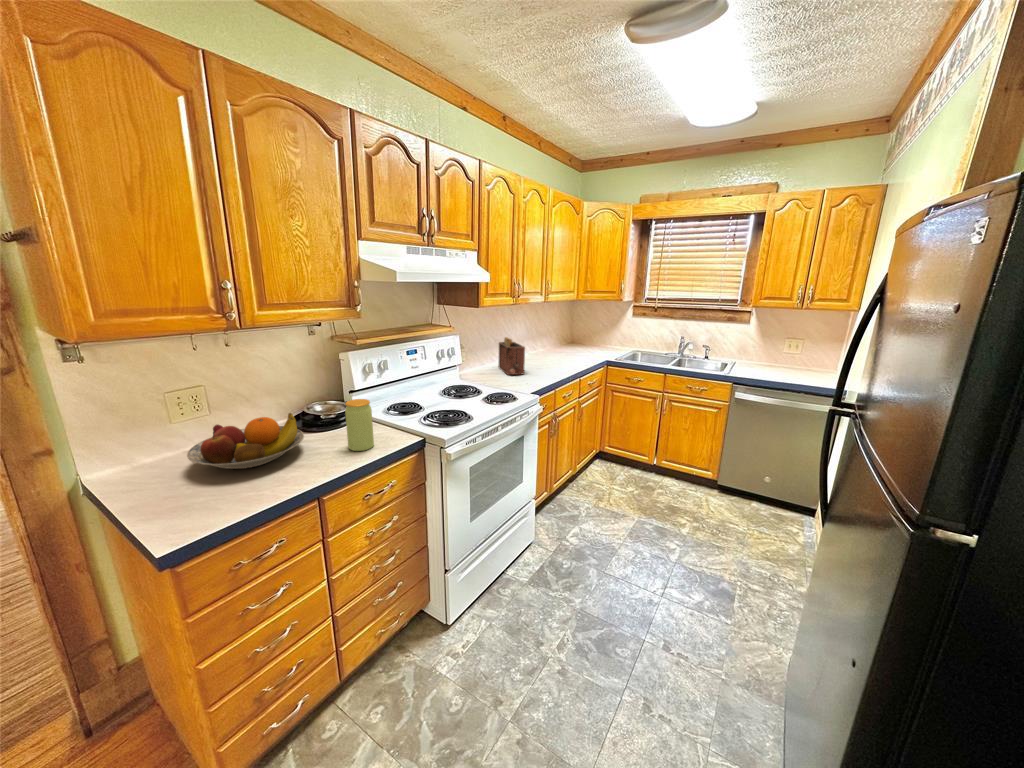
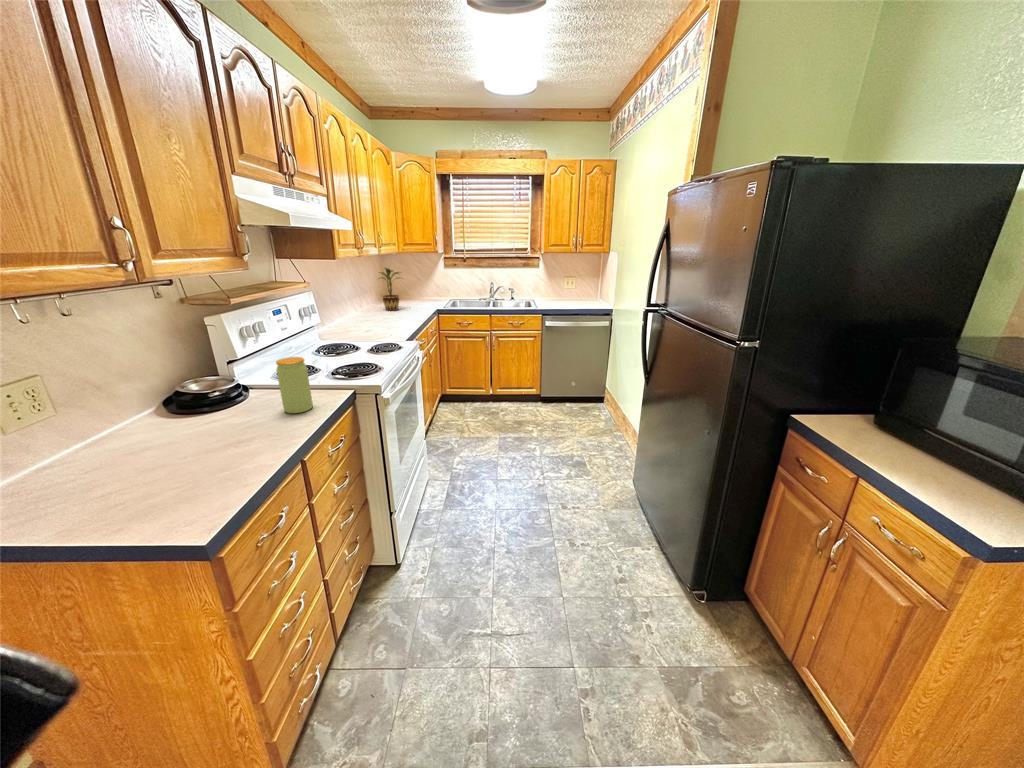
potted plant: none [551,314,580,357] -> present [379,268,399,311]
toaster: present [499,337,525,375] -> none [339,293,377,331]
fruit bowl: present [187,413,304,469] -> none [77,387,236,463]

